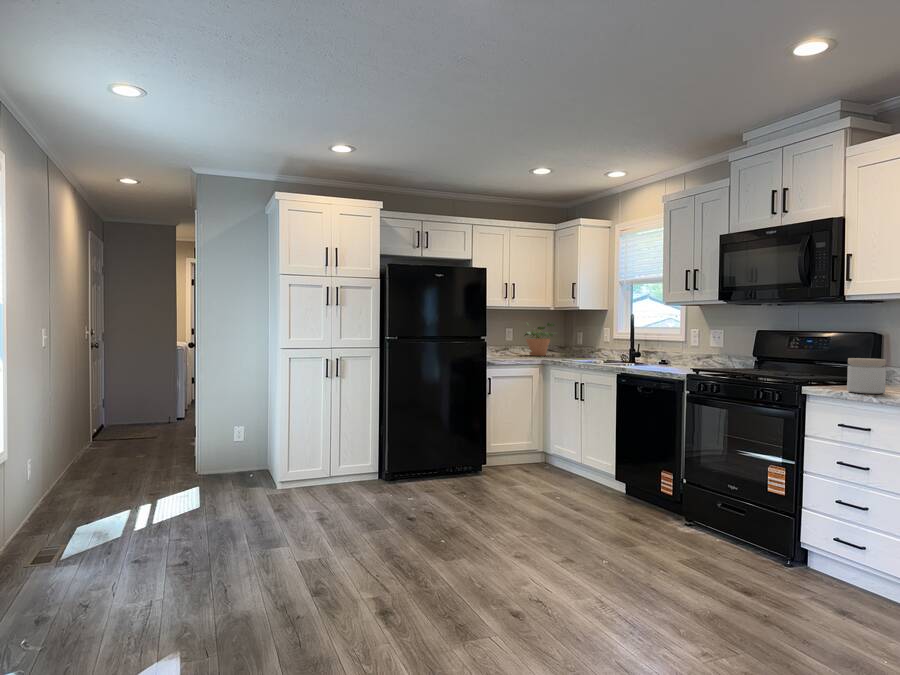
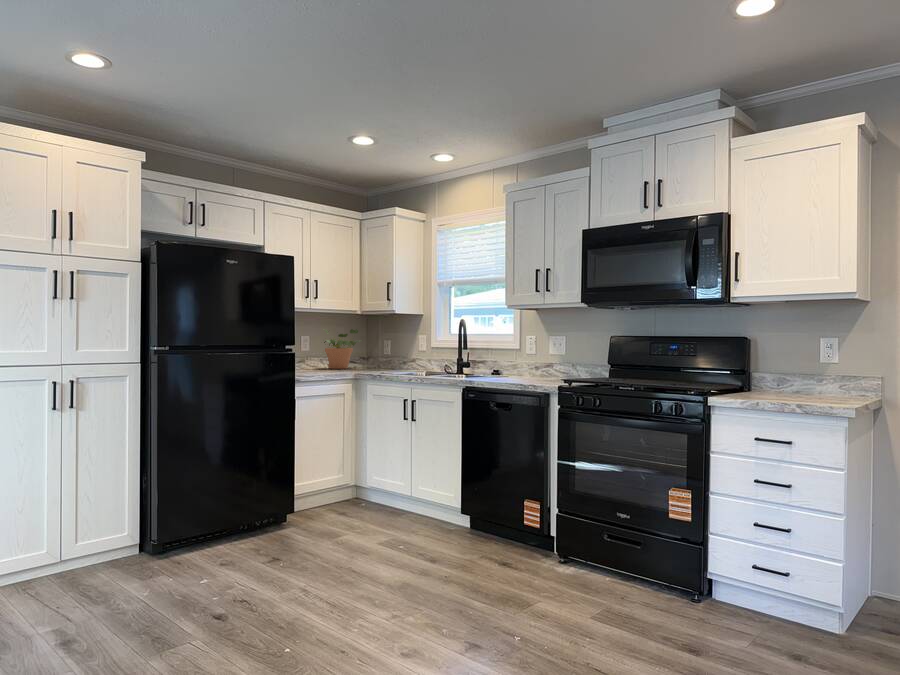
jar: present [847,358,886,394] -> none [763,364,803,403]

